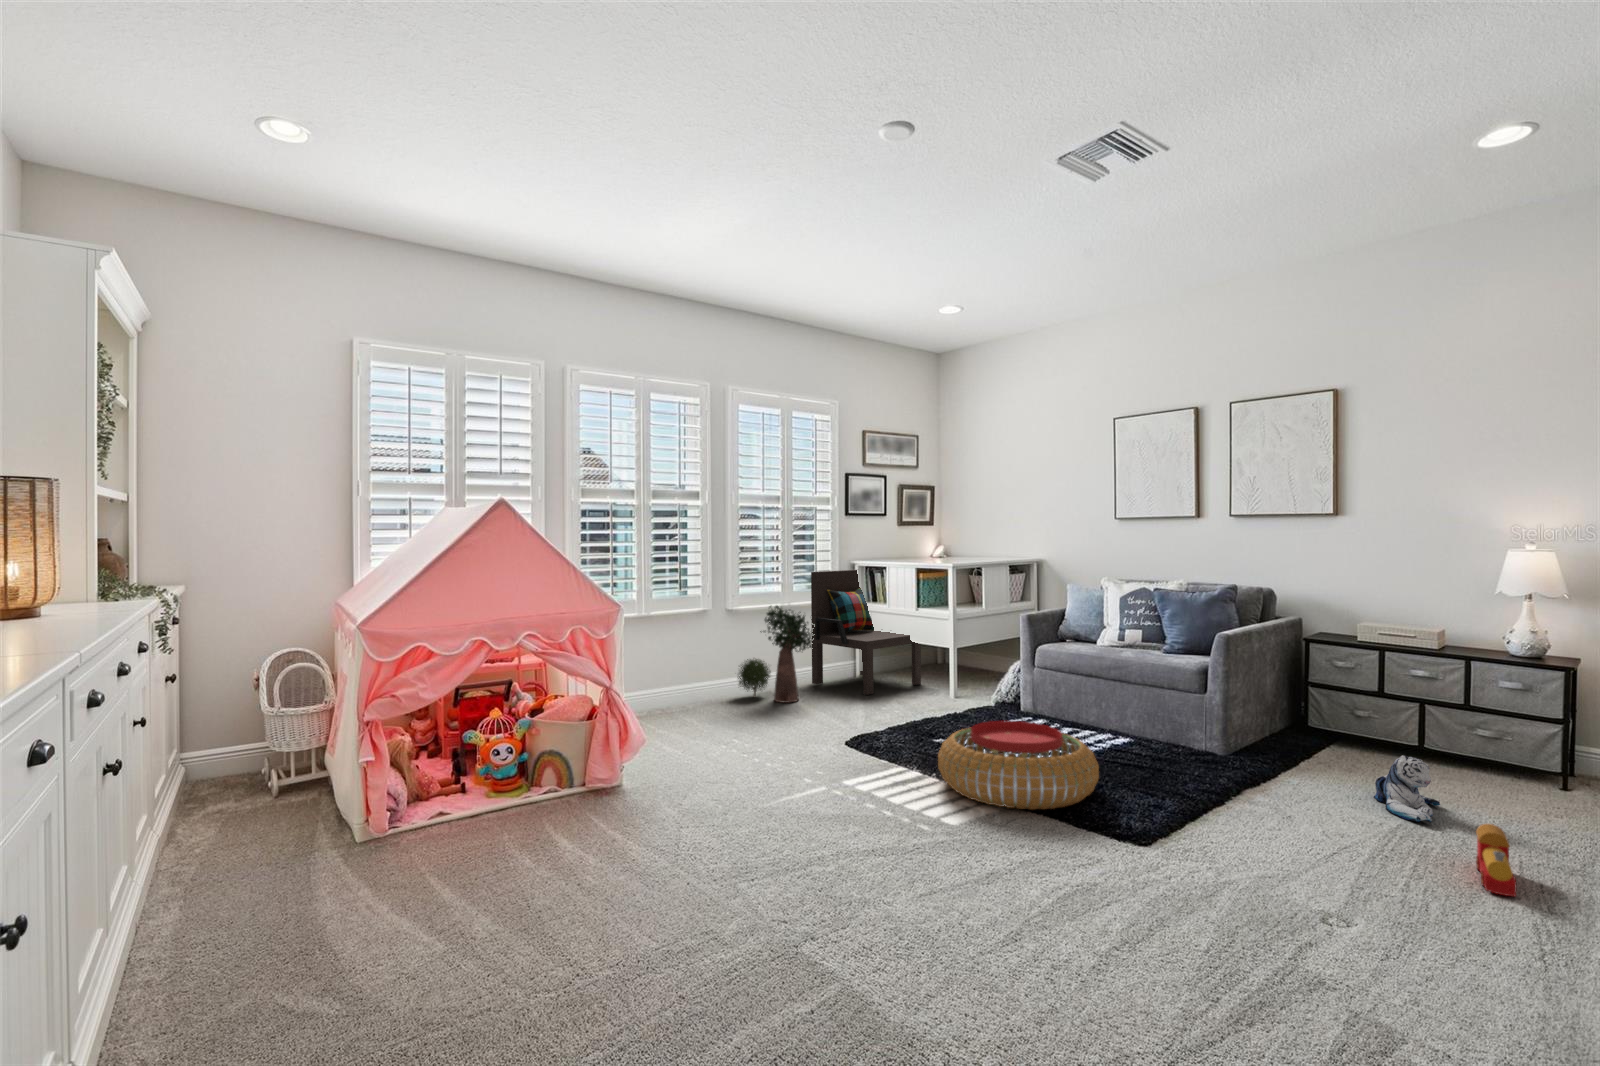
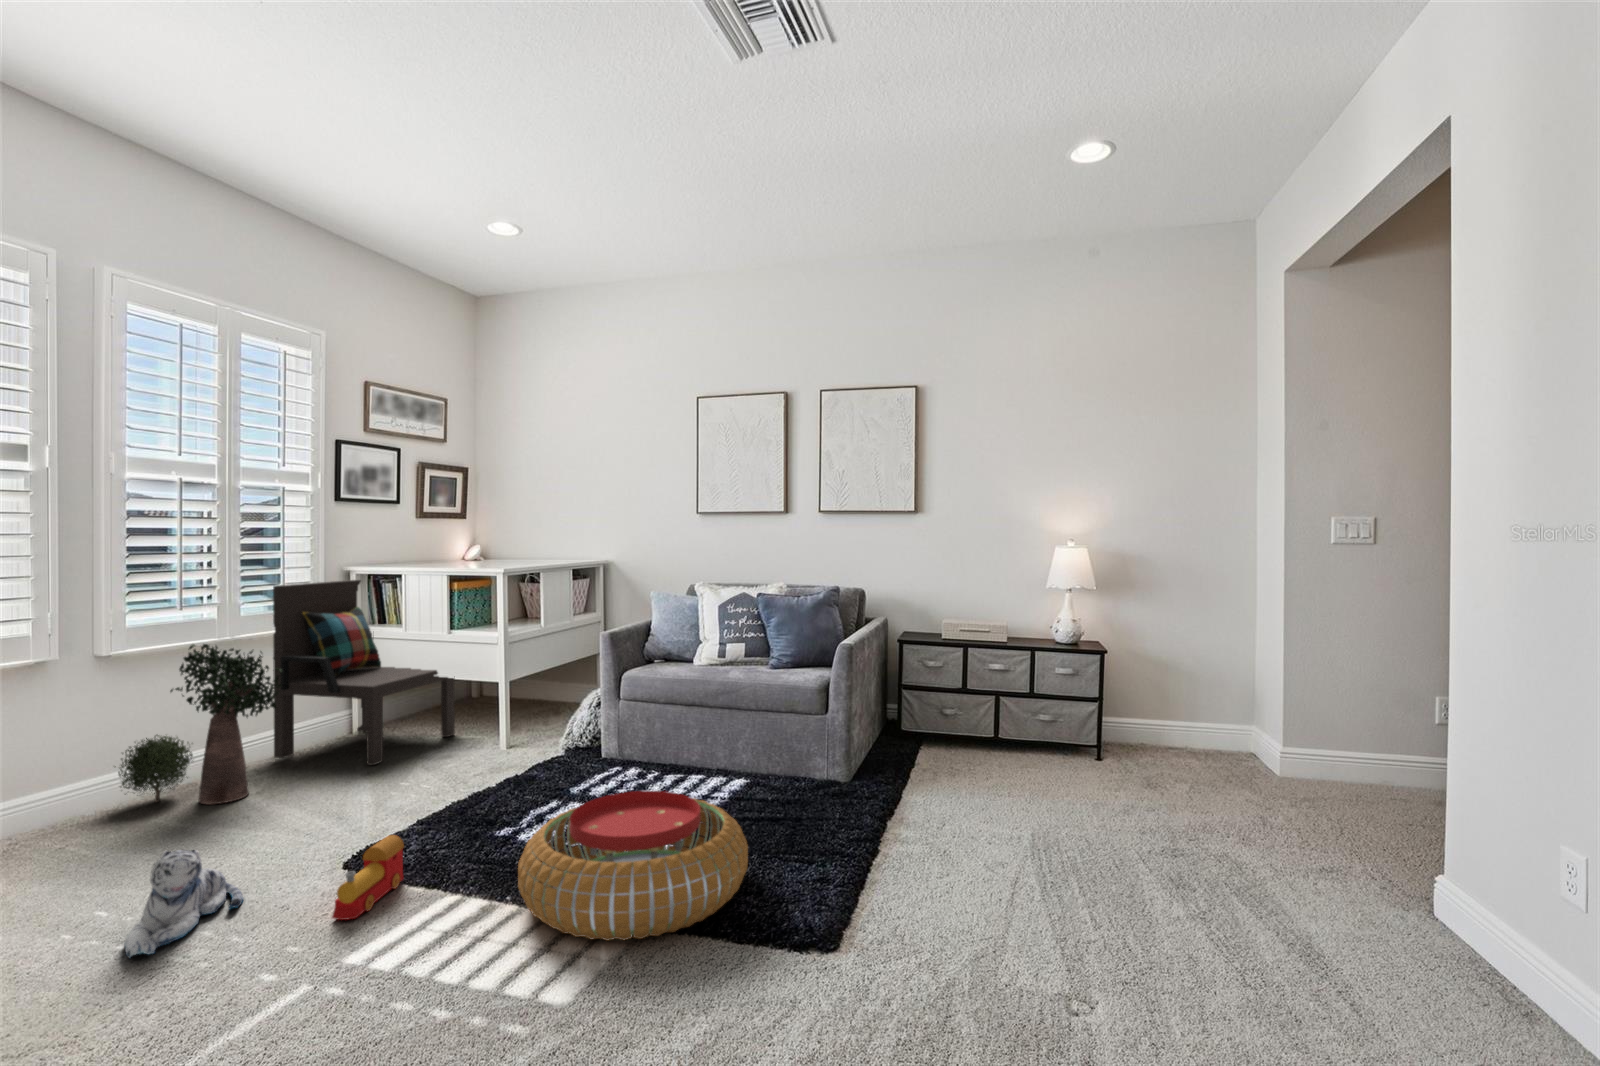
plush toy: present [1374,756,1440,822] -> present [124,850,243,958]
toy train: present [1476,824,1516,896] -> present [332,835,404,920]

